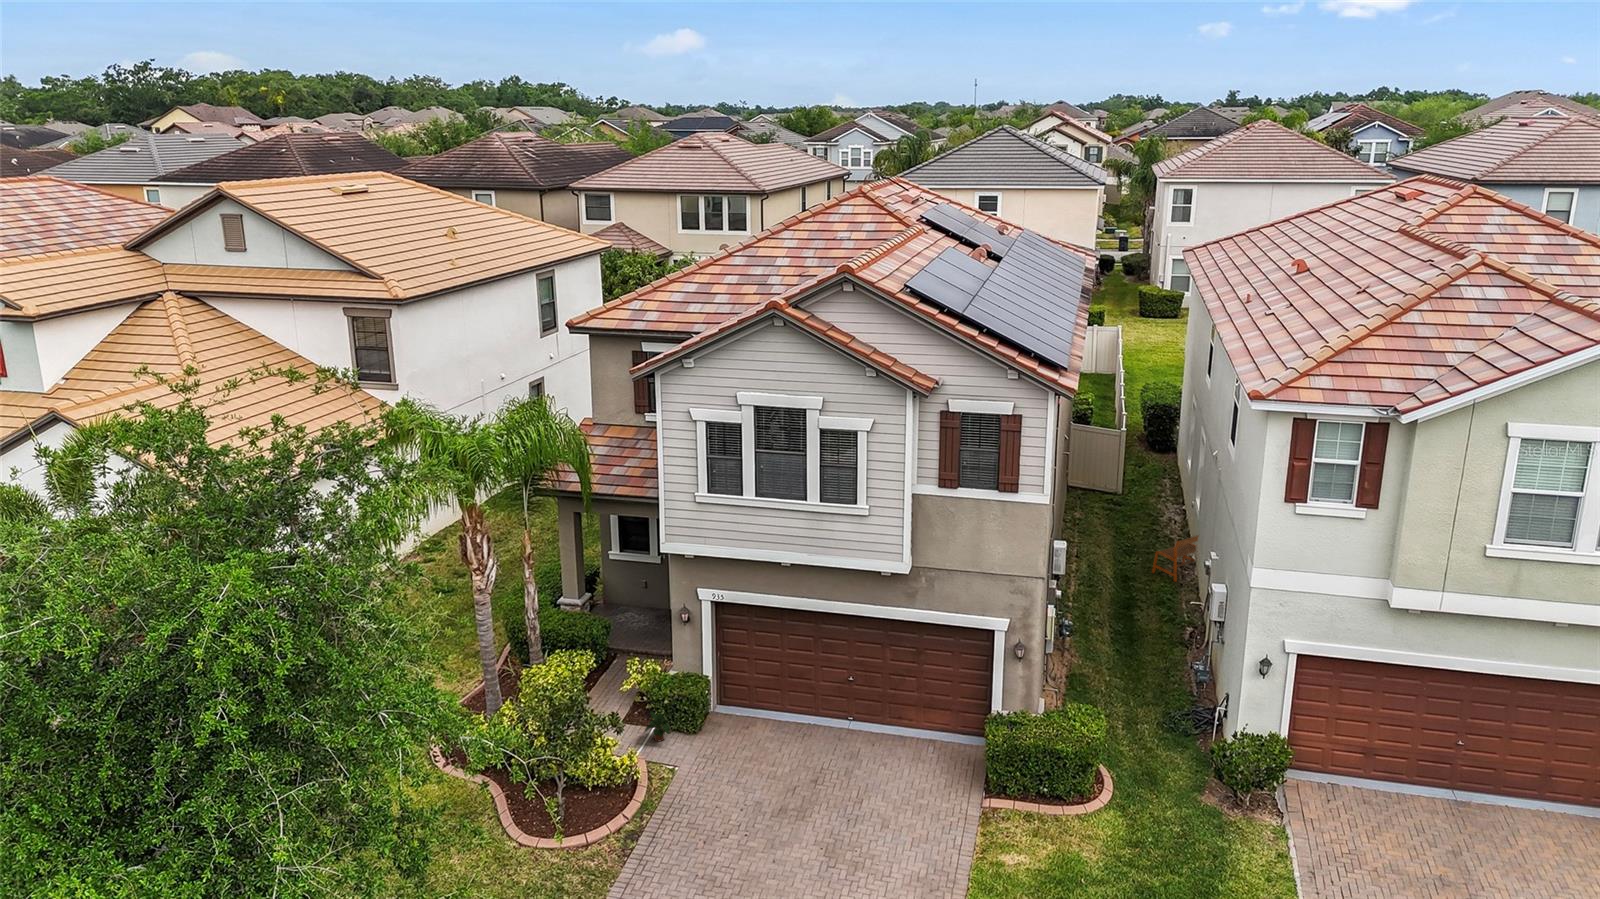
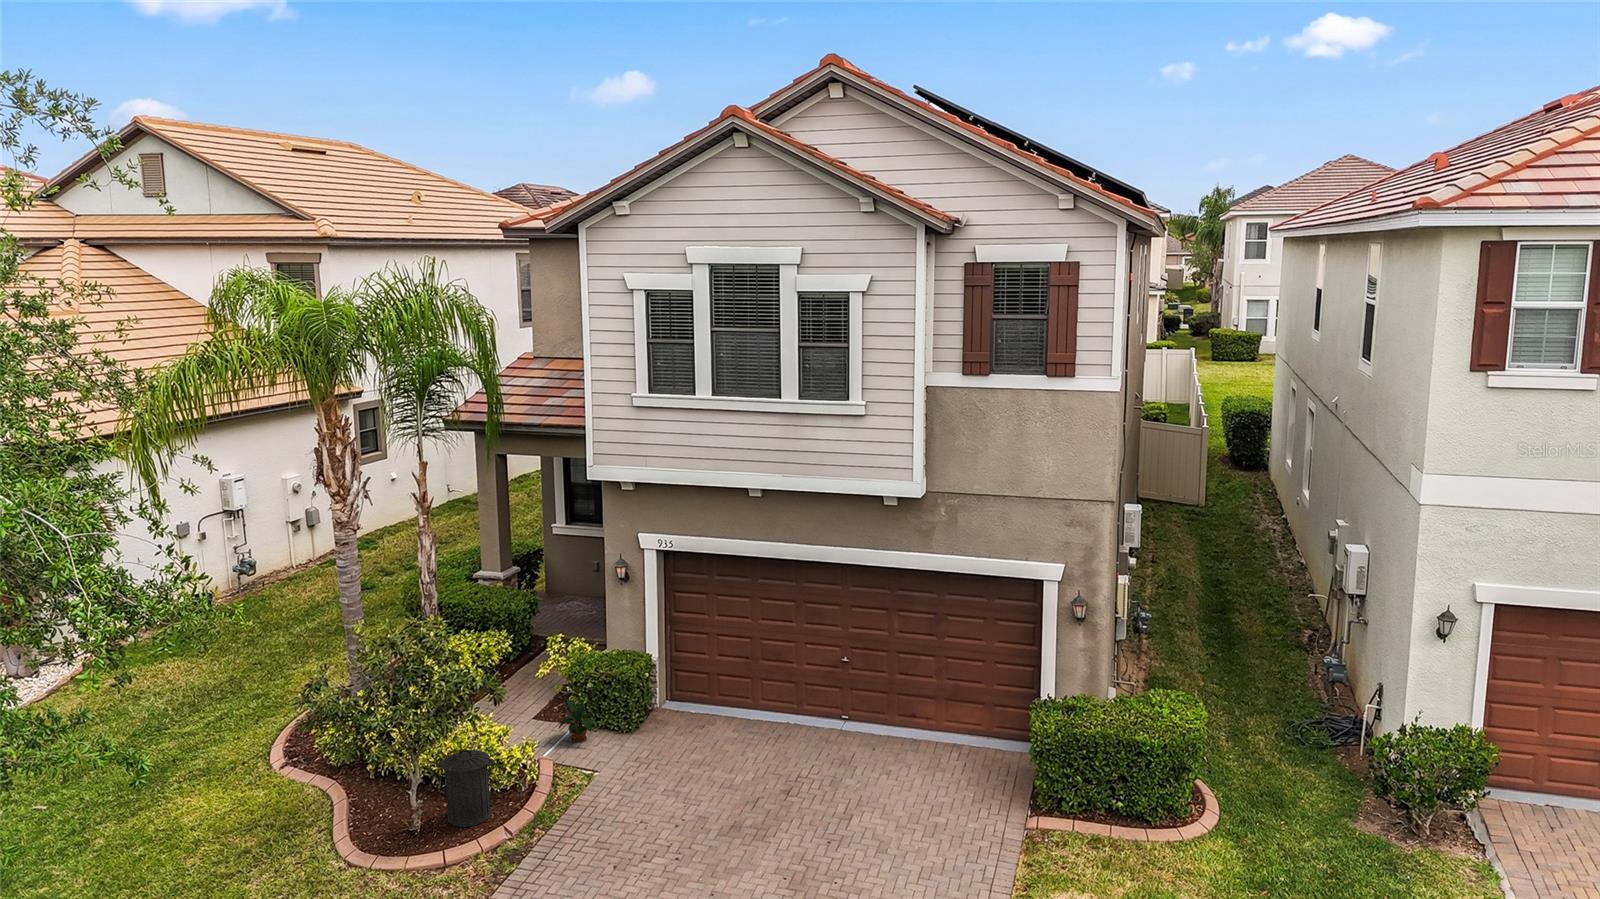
bench: present [1152,535,1199,582] -> none [1251,523,1322,586]
trash can: none [573,761,613,815] -> present [437,750,495,827]

